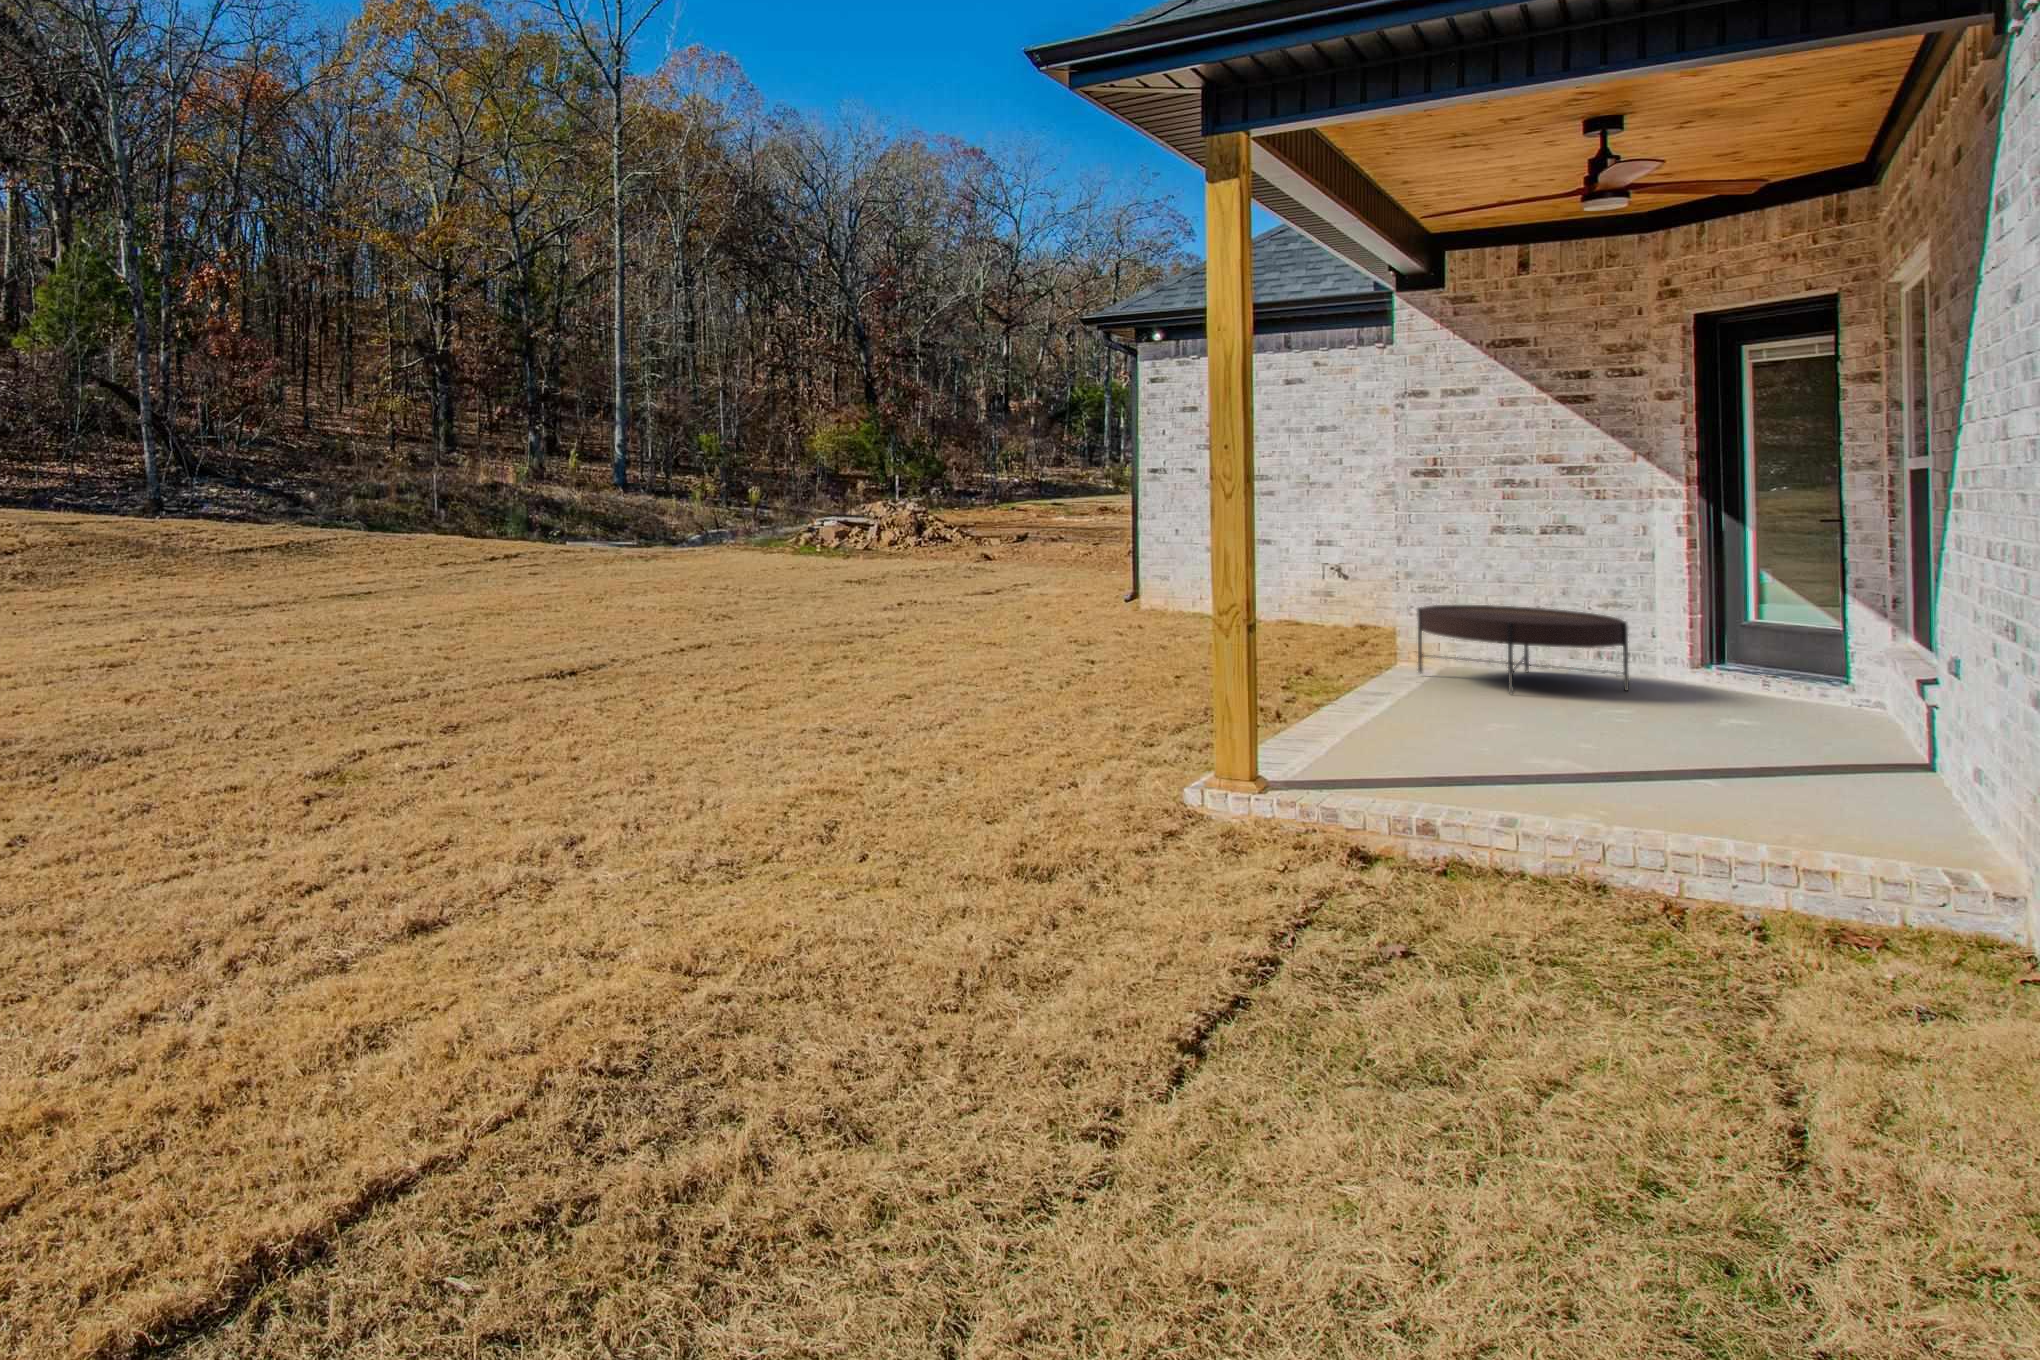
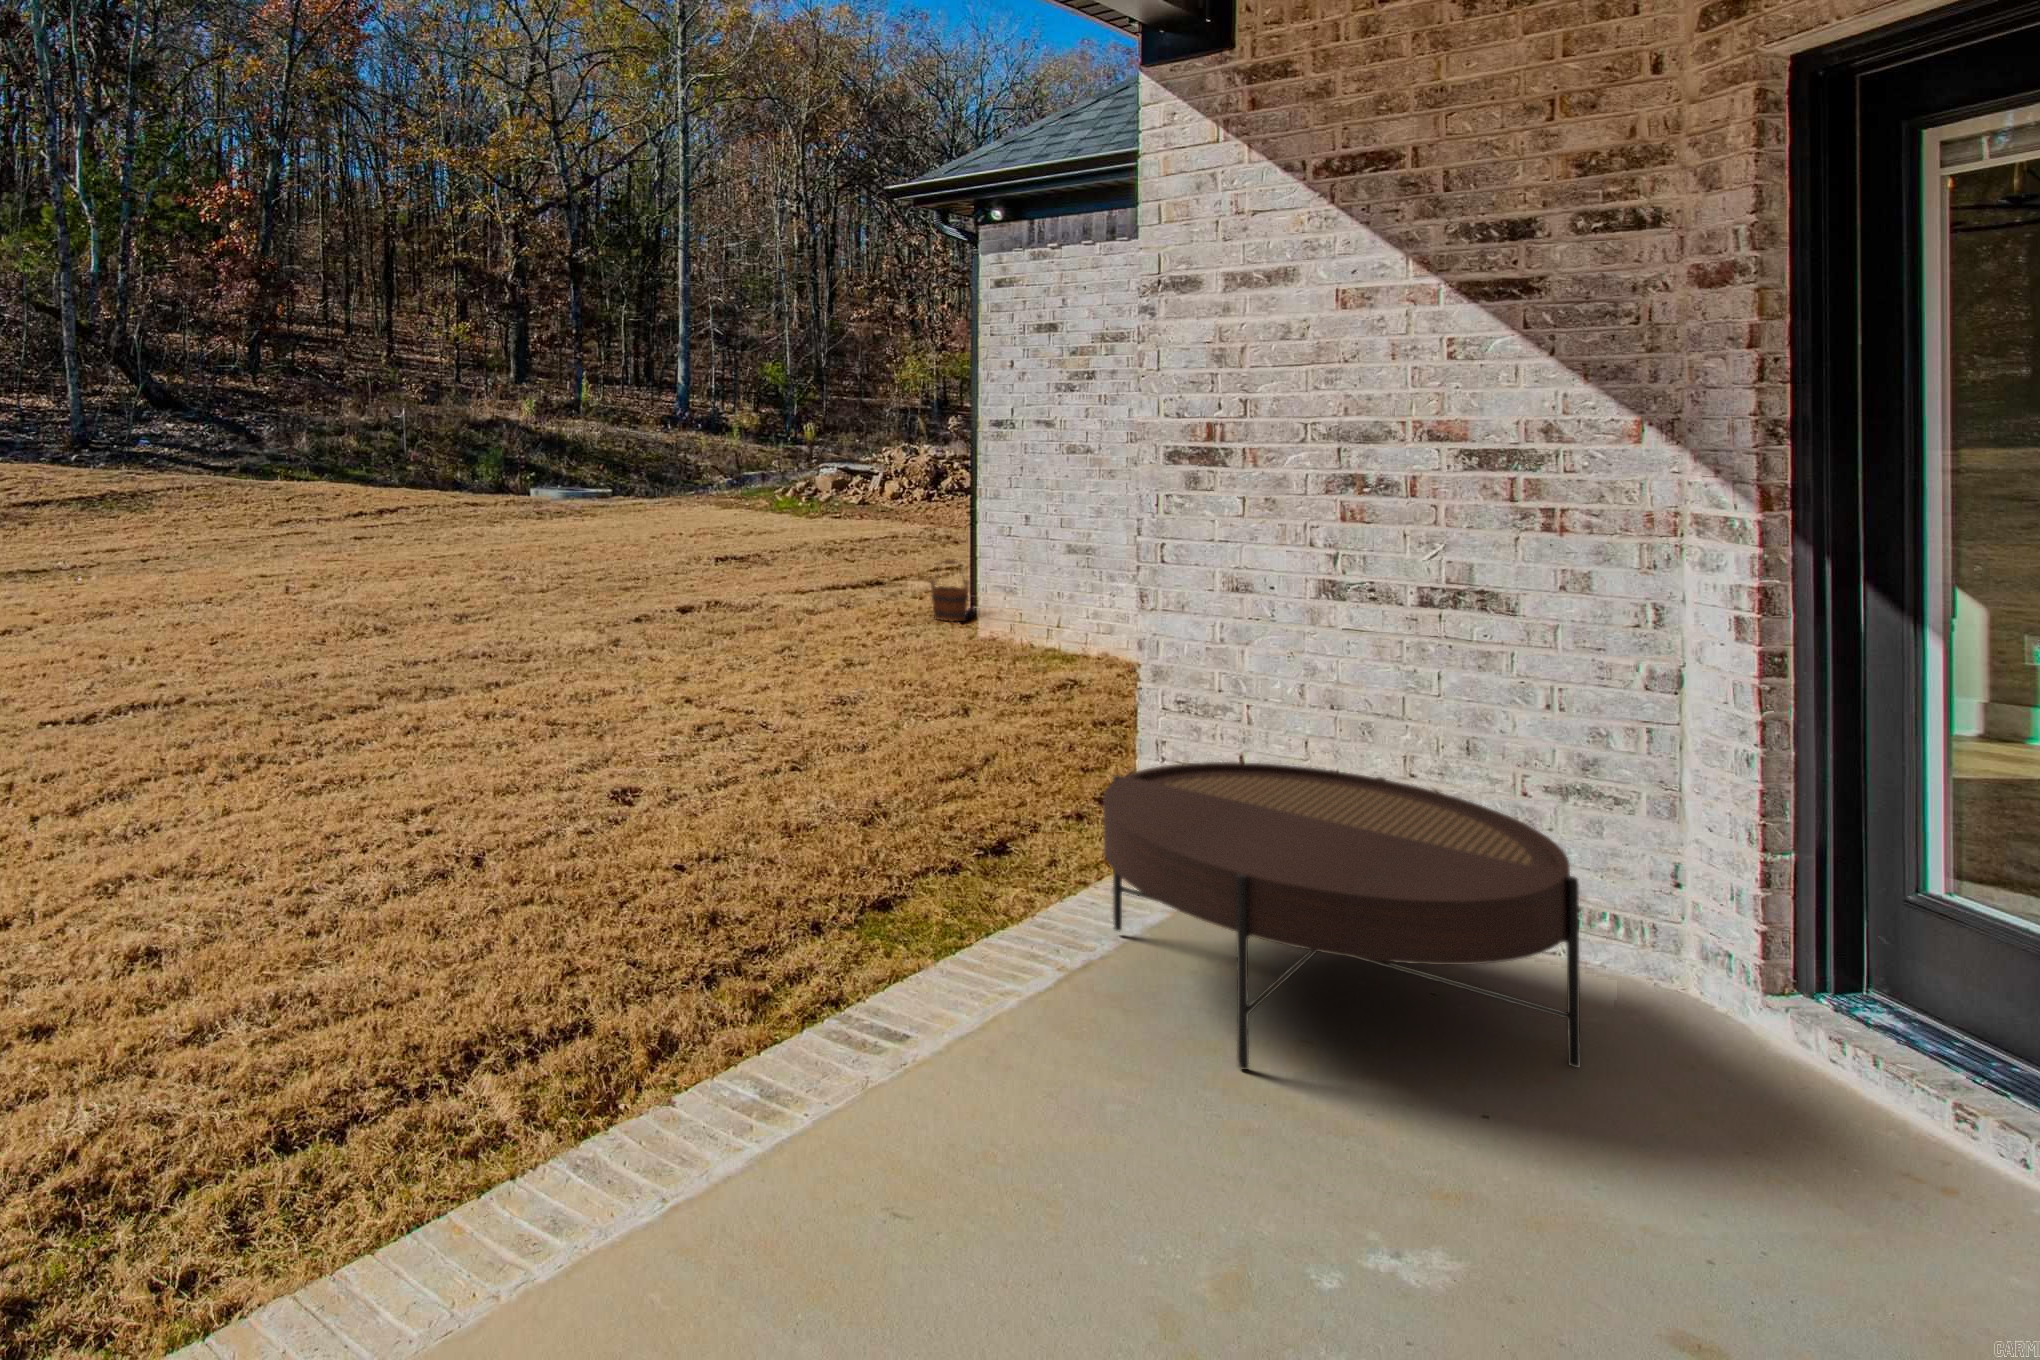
wooden bucket: none [1112,561,1139,600] -> present [931,560,969,622]

